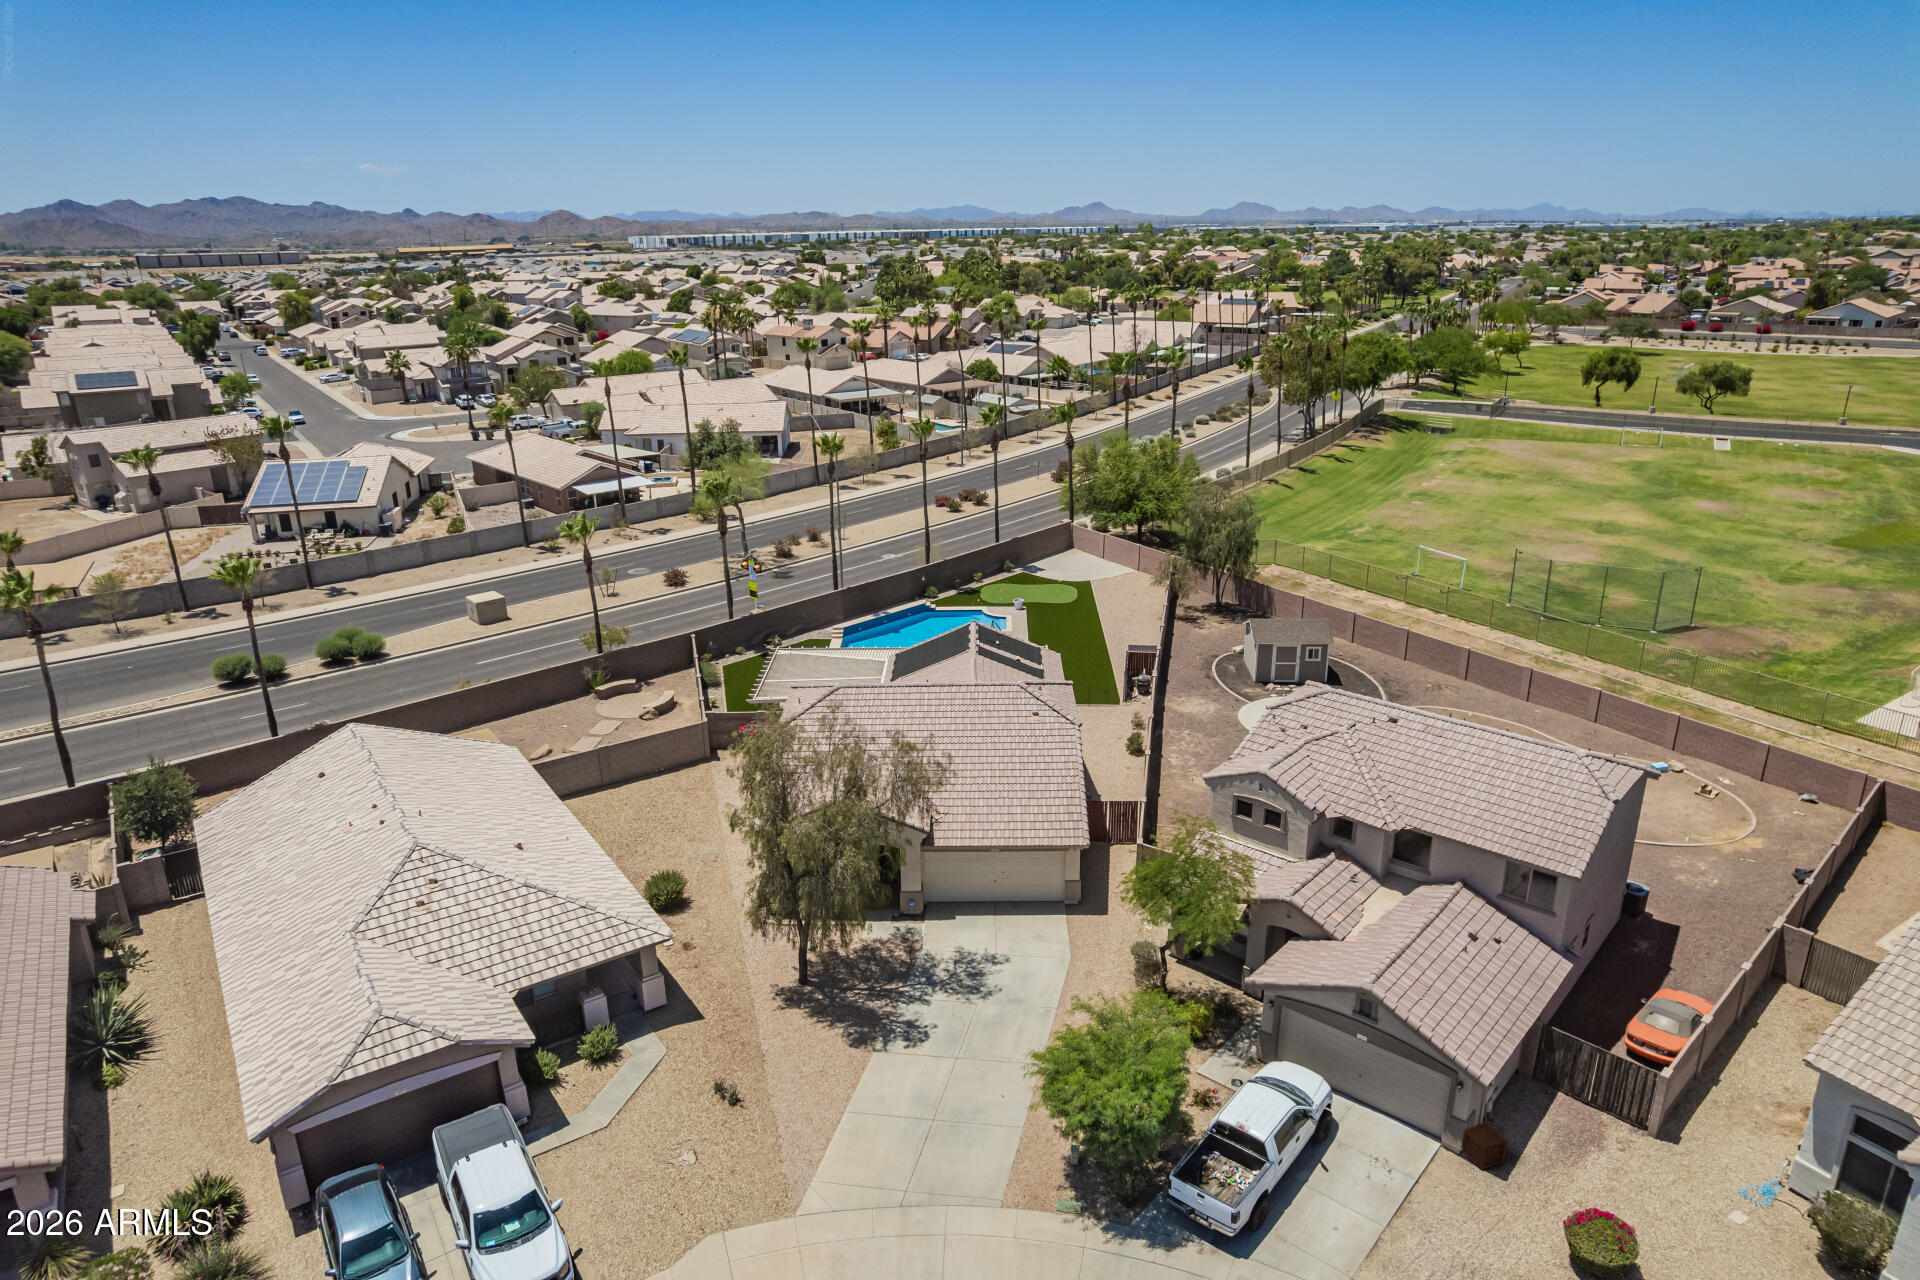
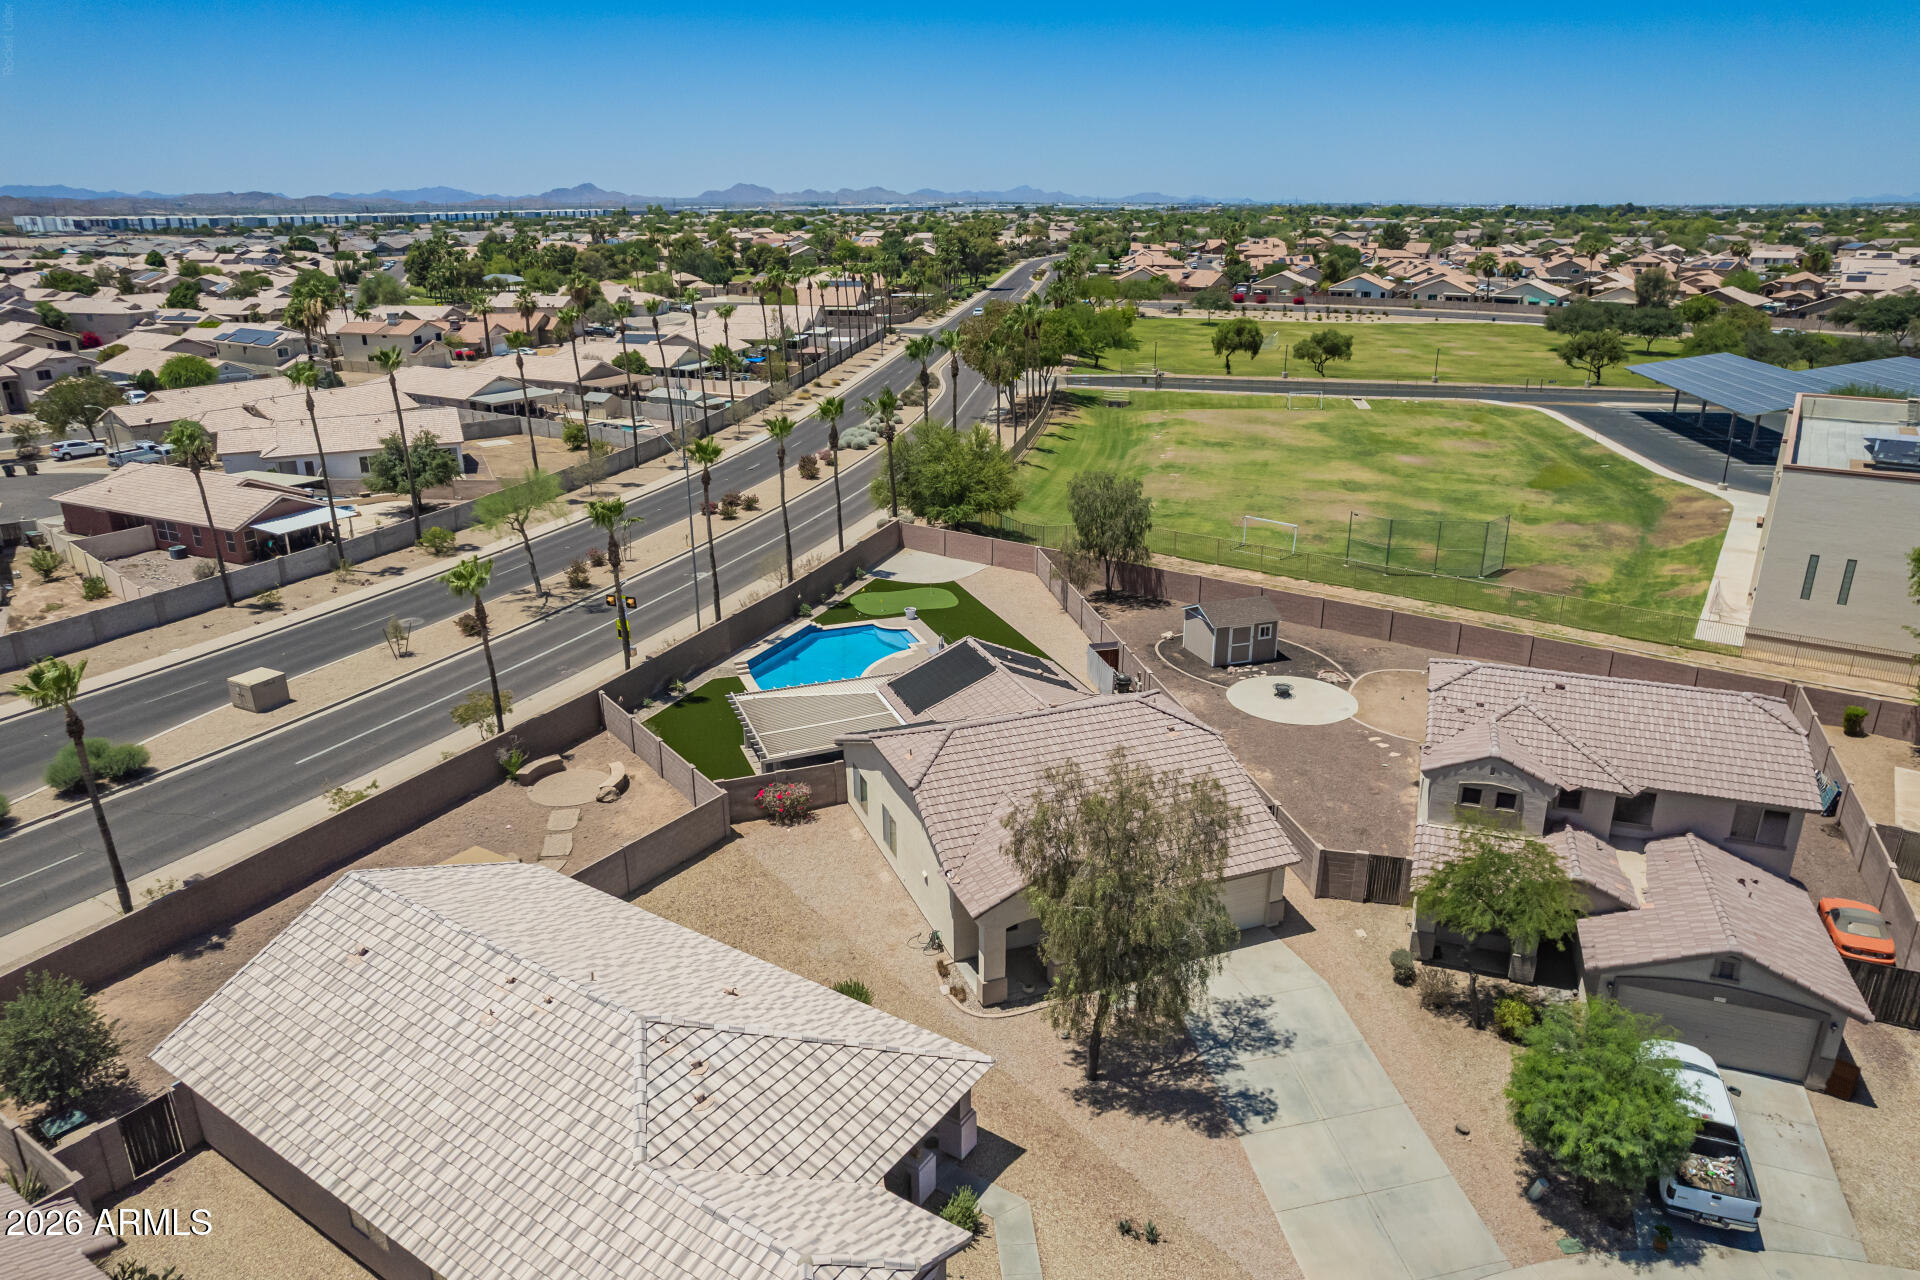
potted tree: none [1140,1207,1157,1236] -> present [1653,1225,1674,1253]

